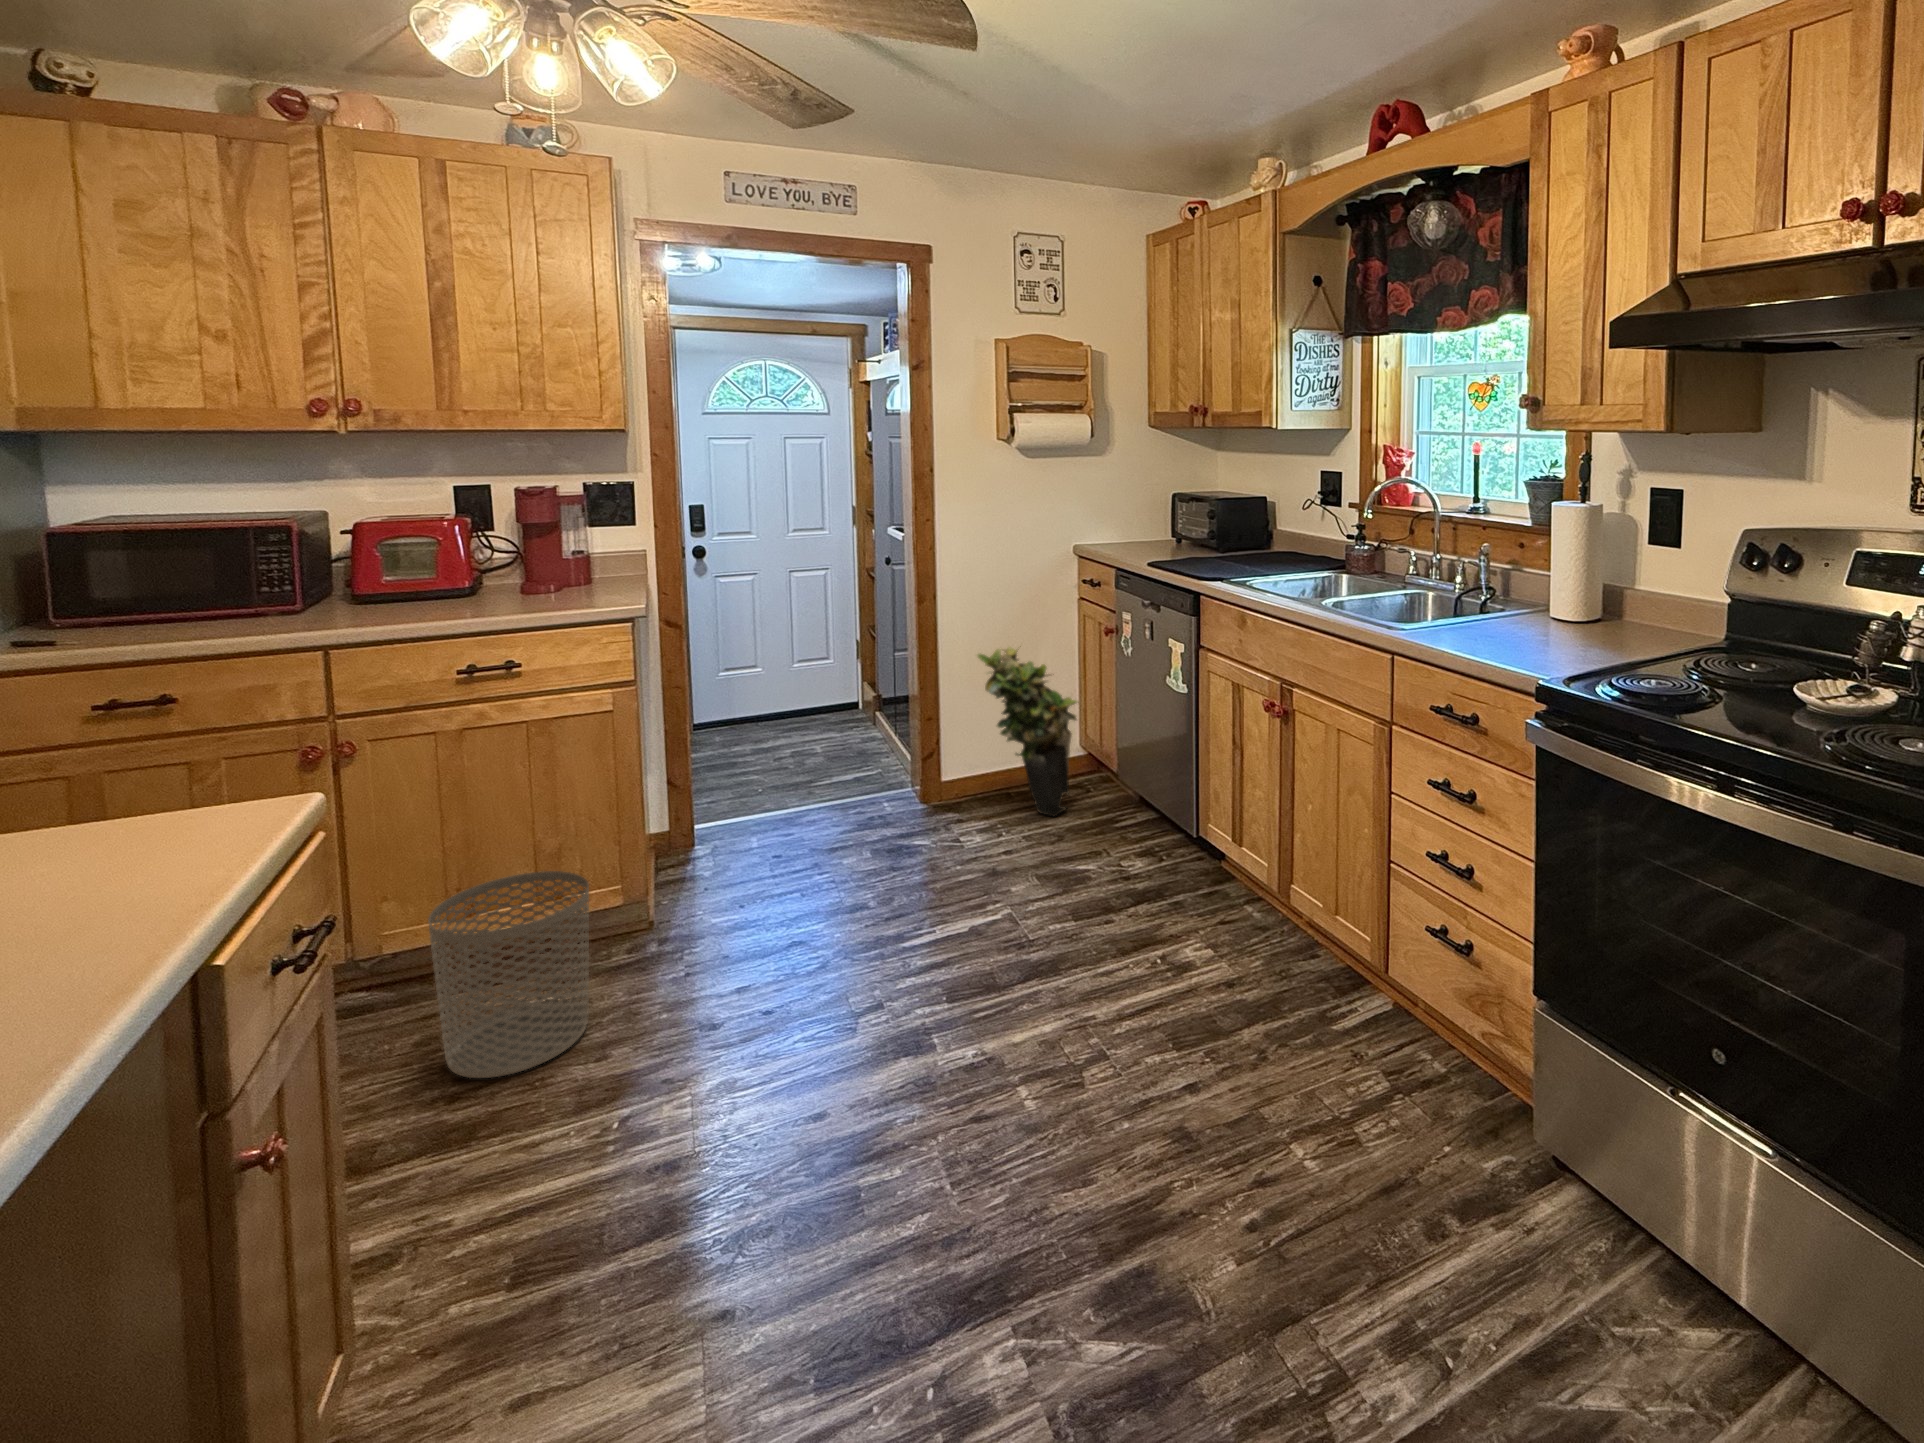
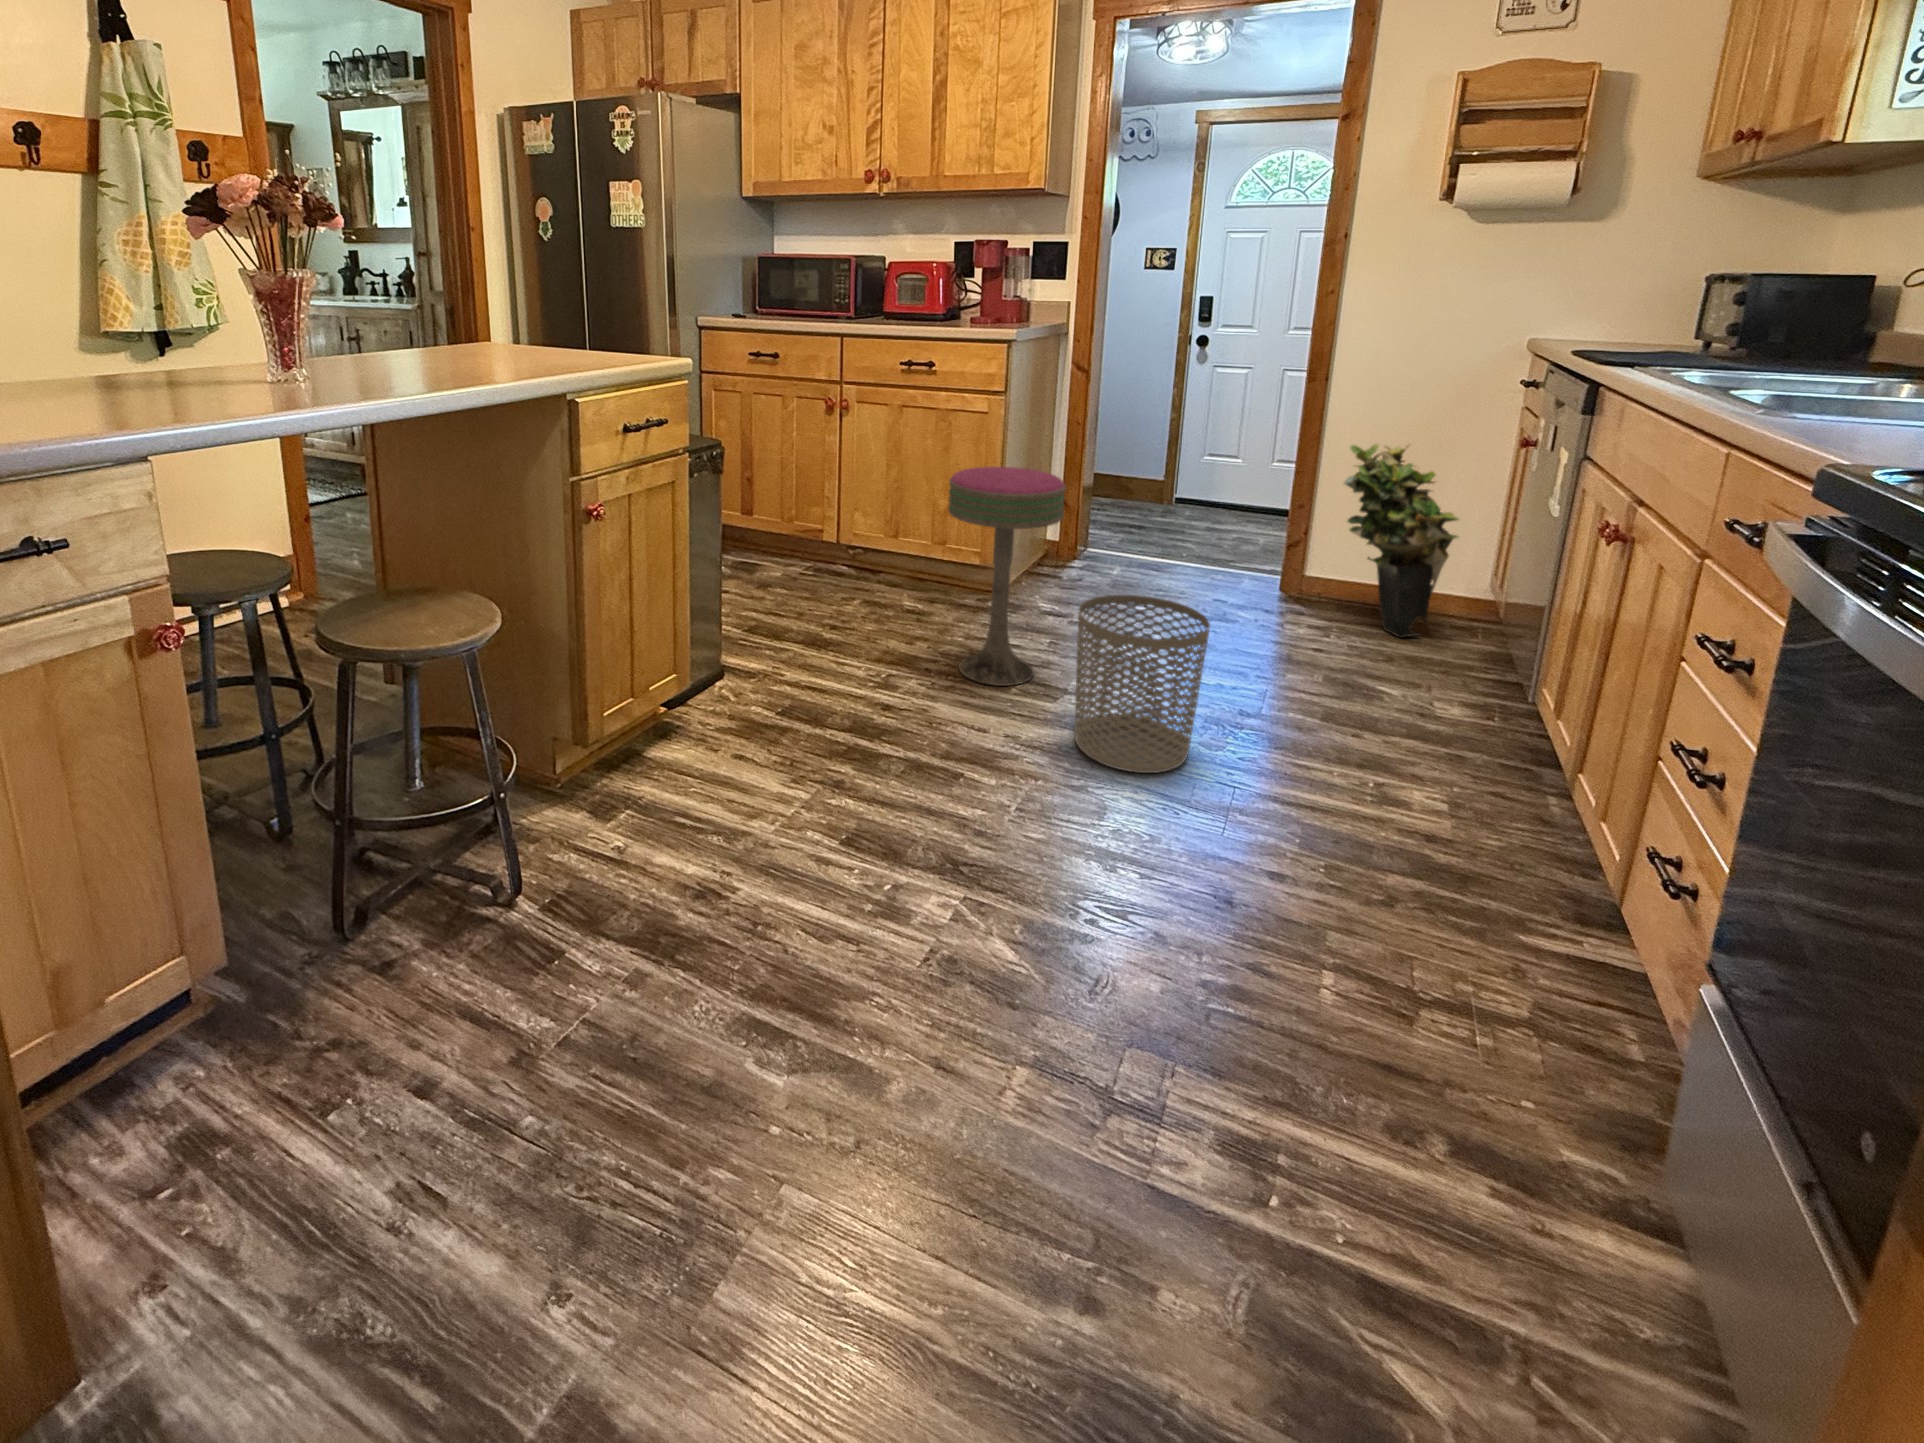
bar stool: none [666,775,822,1067] -> present [948,467,1066,686]
waste bin: present [428,871,589,1078] -> present [1074,595,1210,773]

